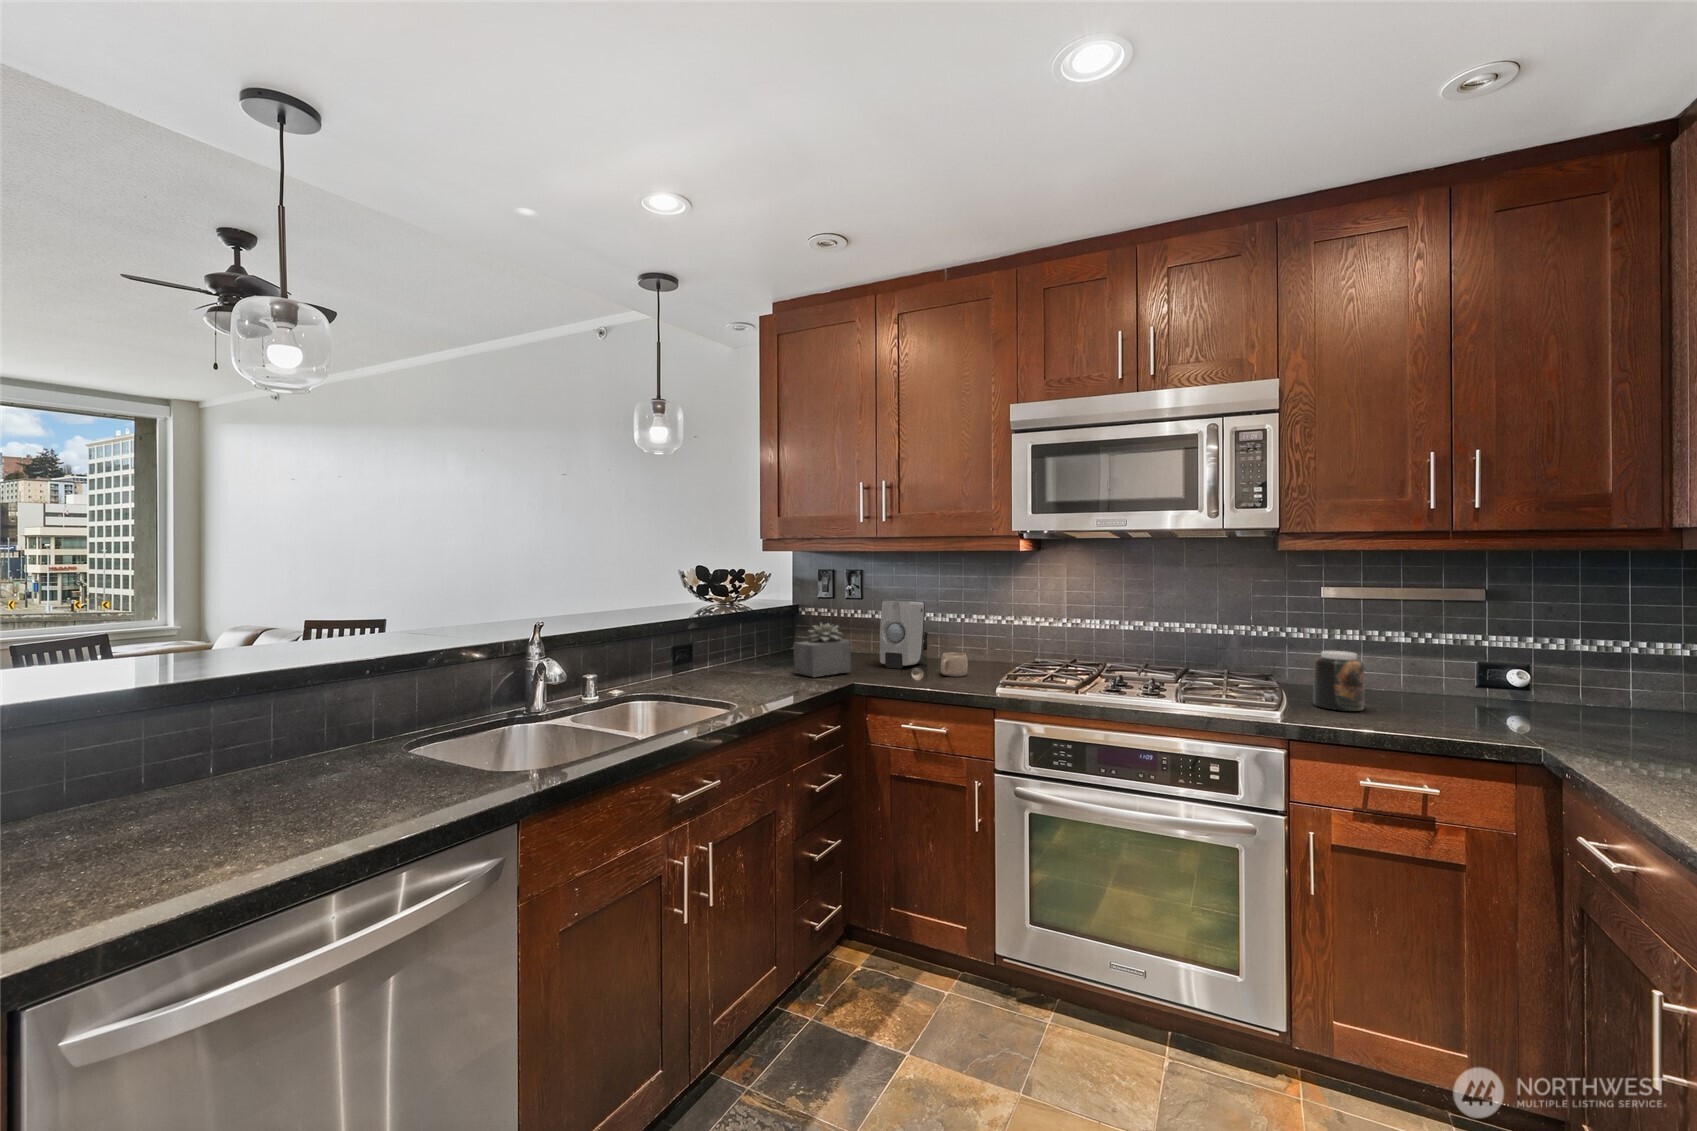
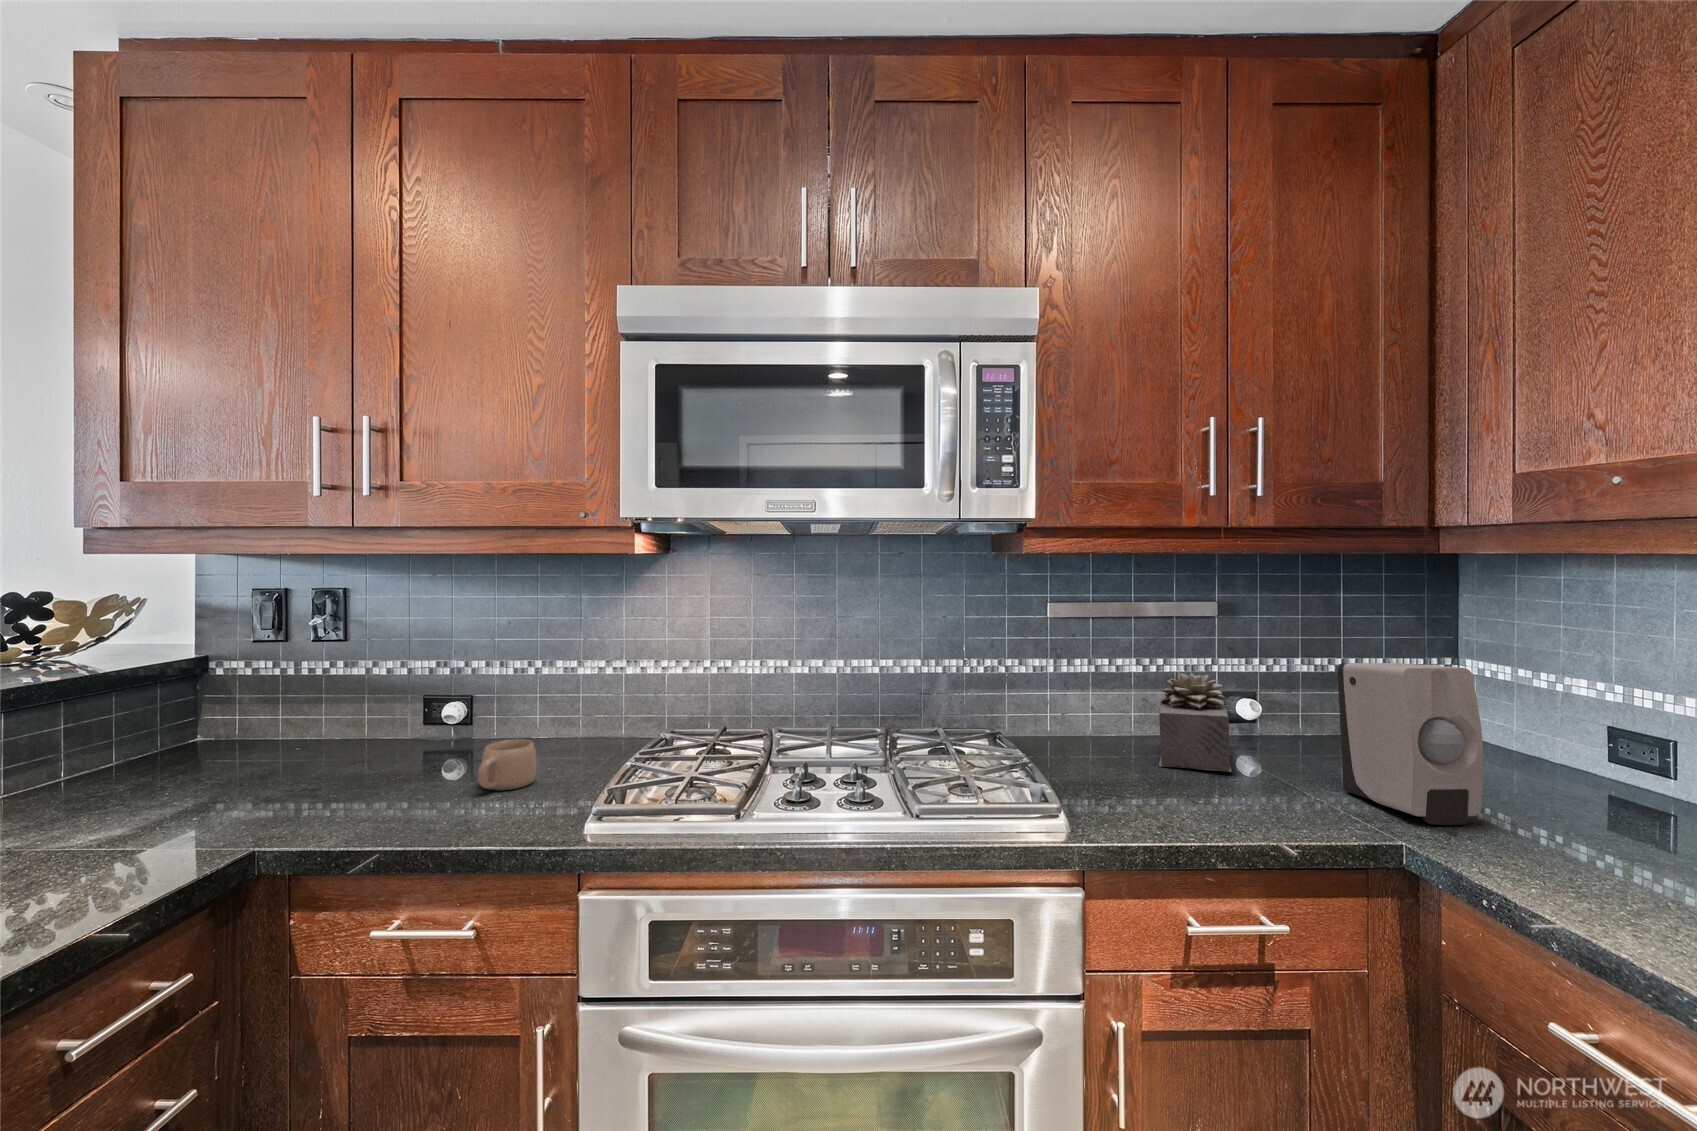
soap dispenser: present [880,601,925,669] -> present [1337,663,1483,825]
succulent plant: present [793,624,851,677] -> present [1159,672,1232,772]
jar: present [1313,651,1364,711] -> none [1076,700,1143,794]

